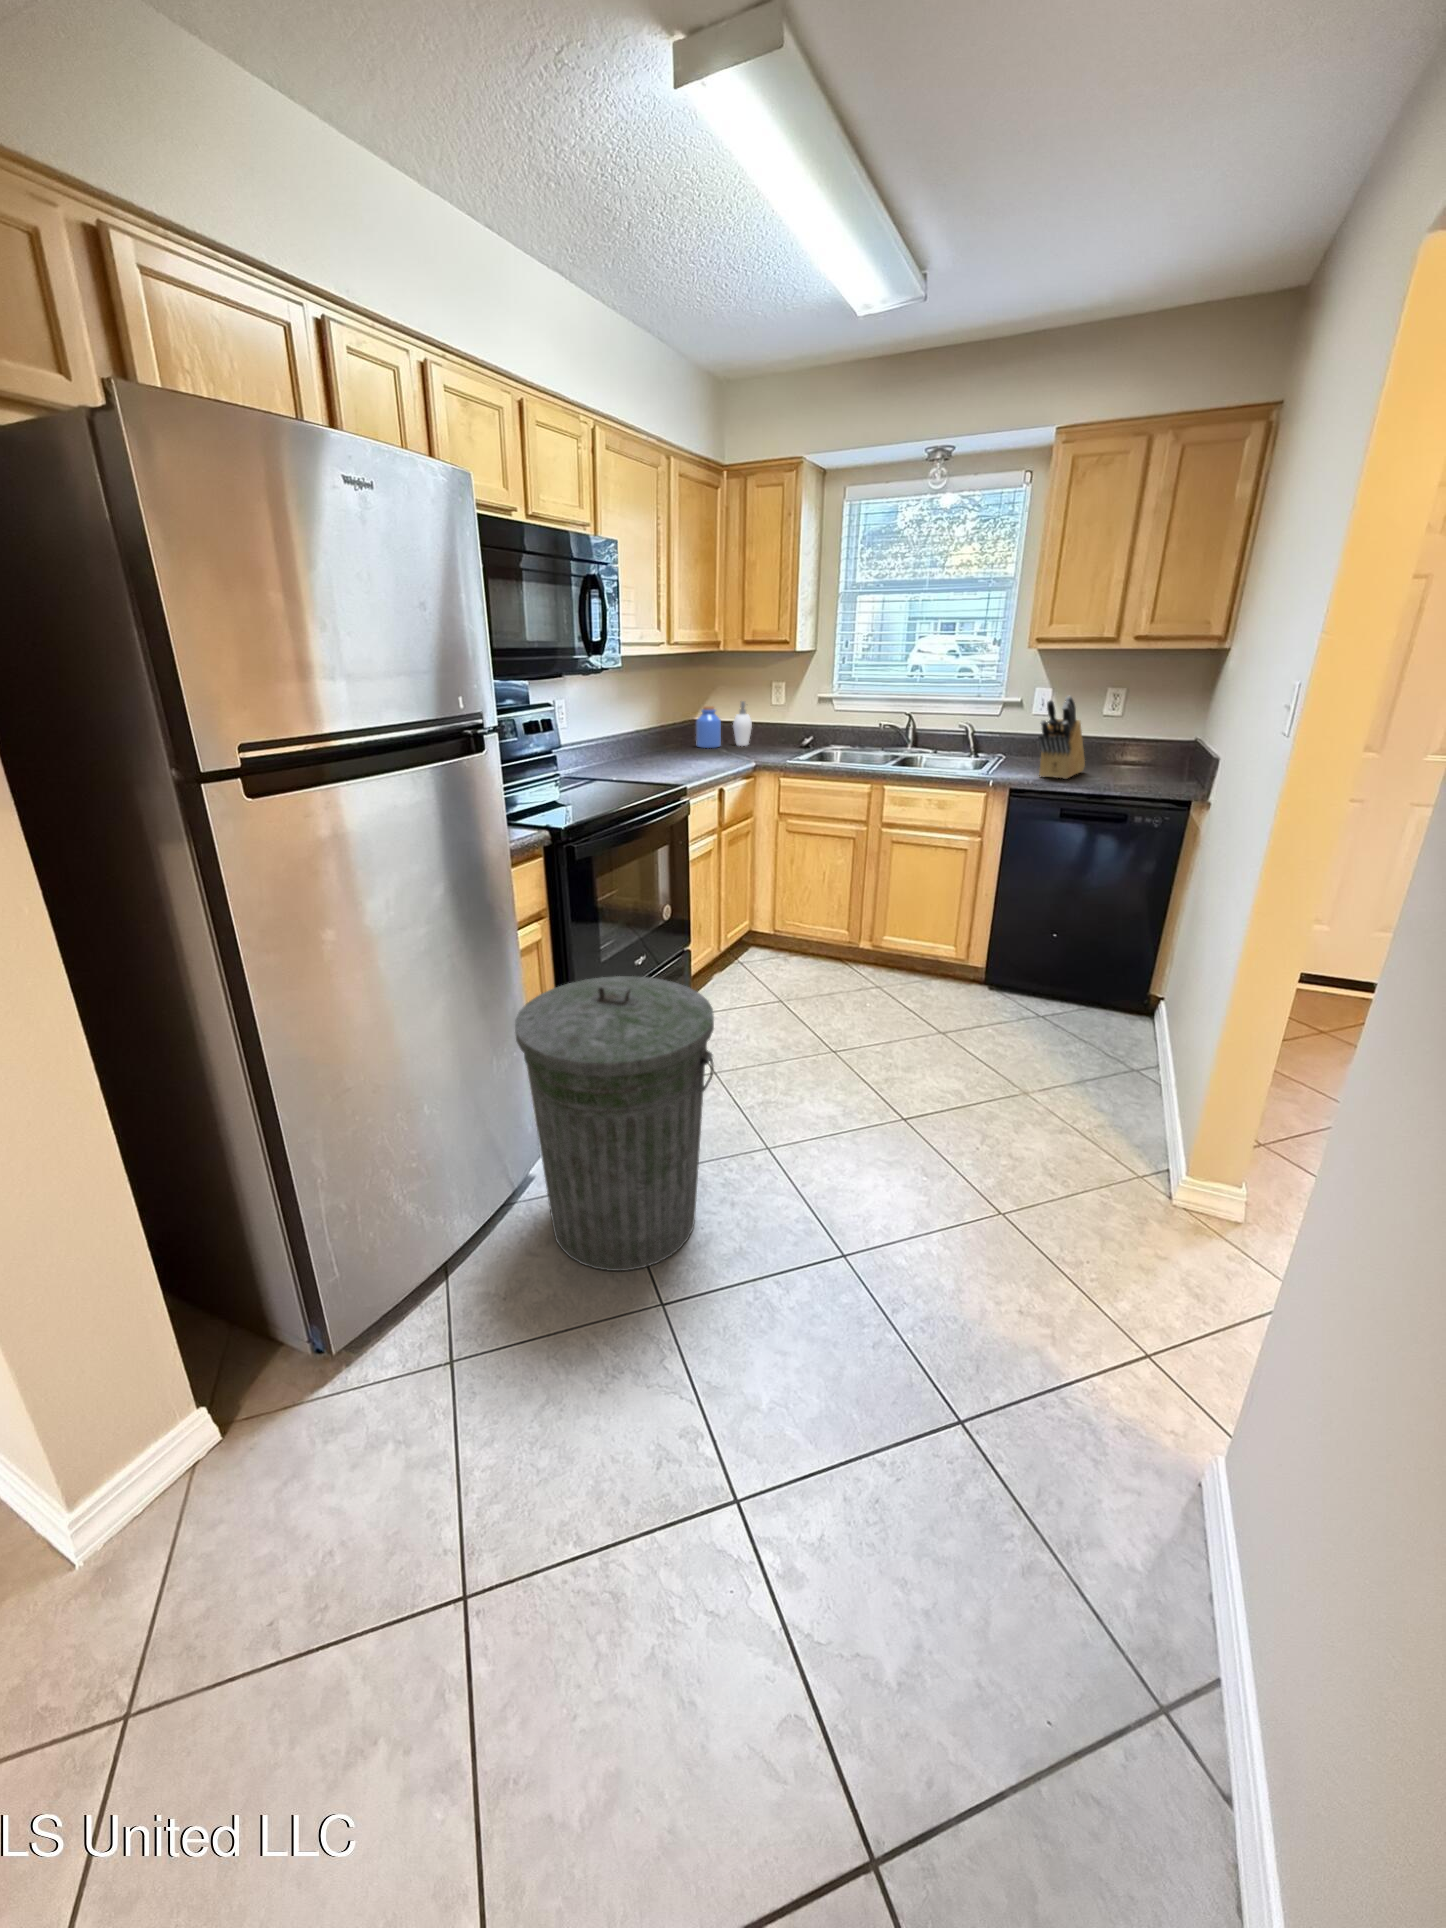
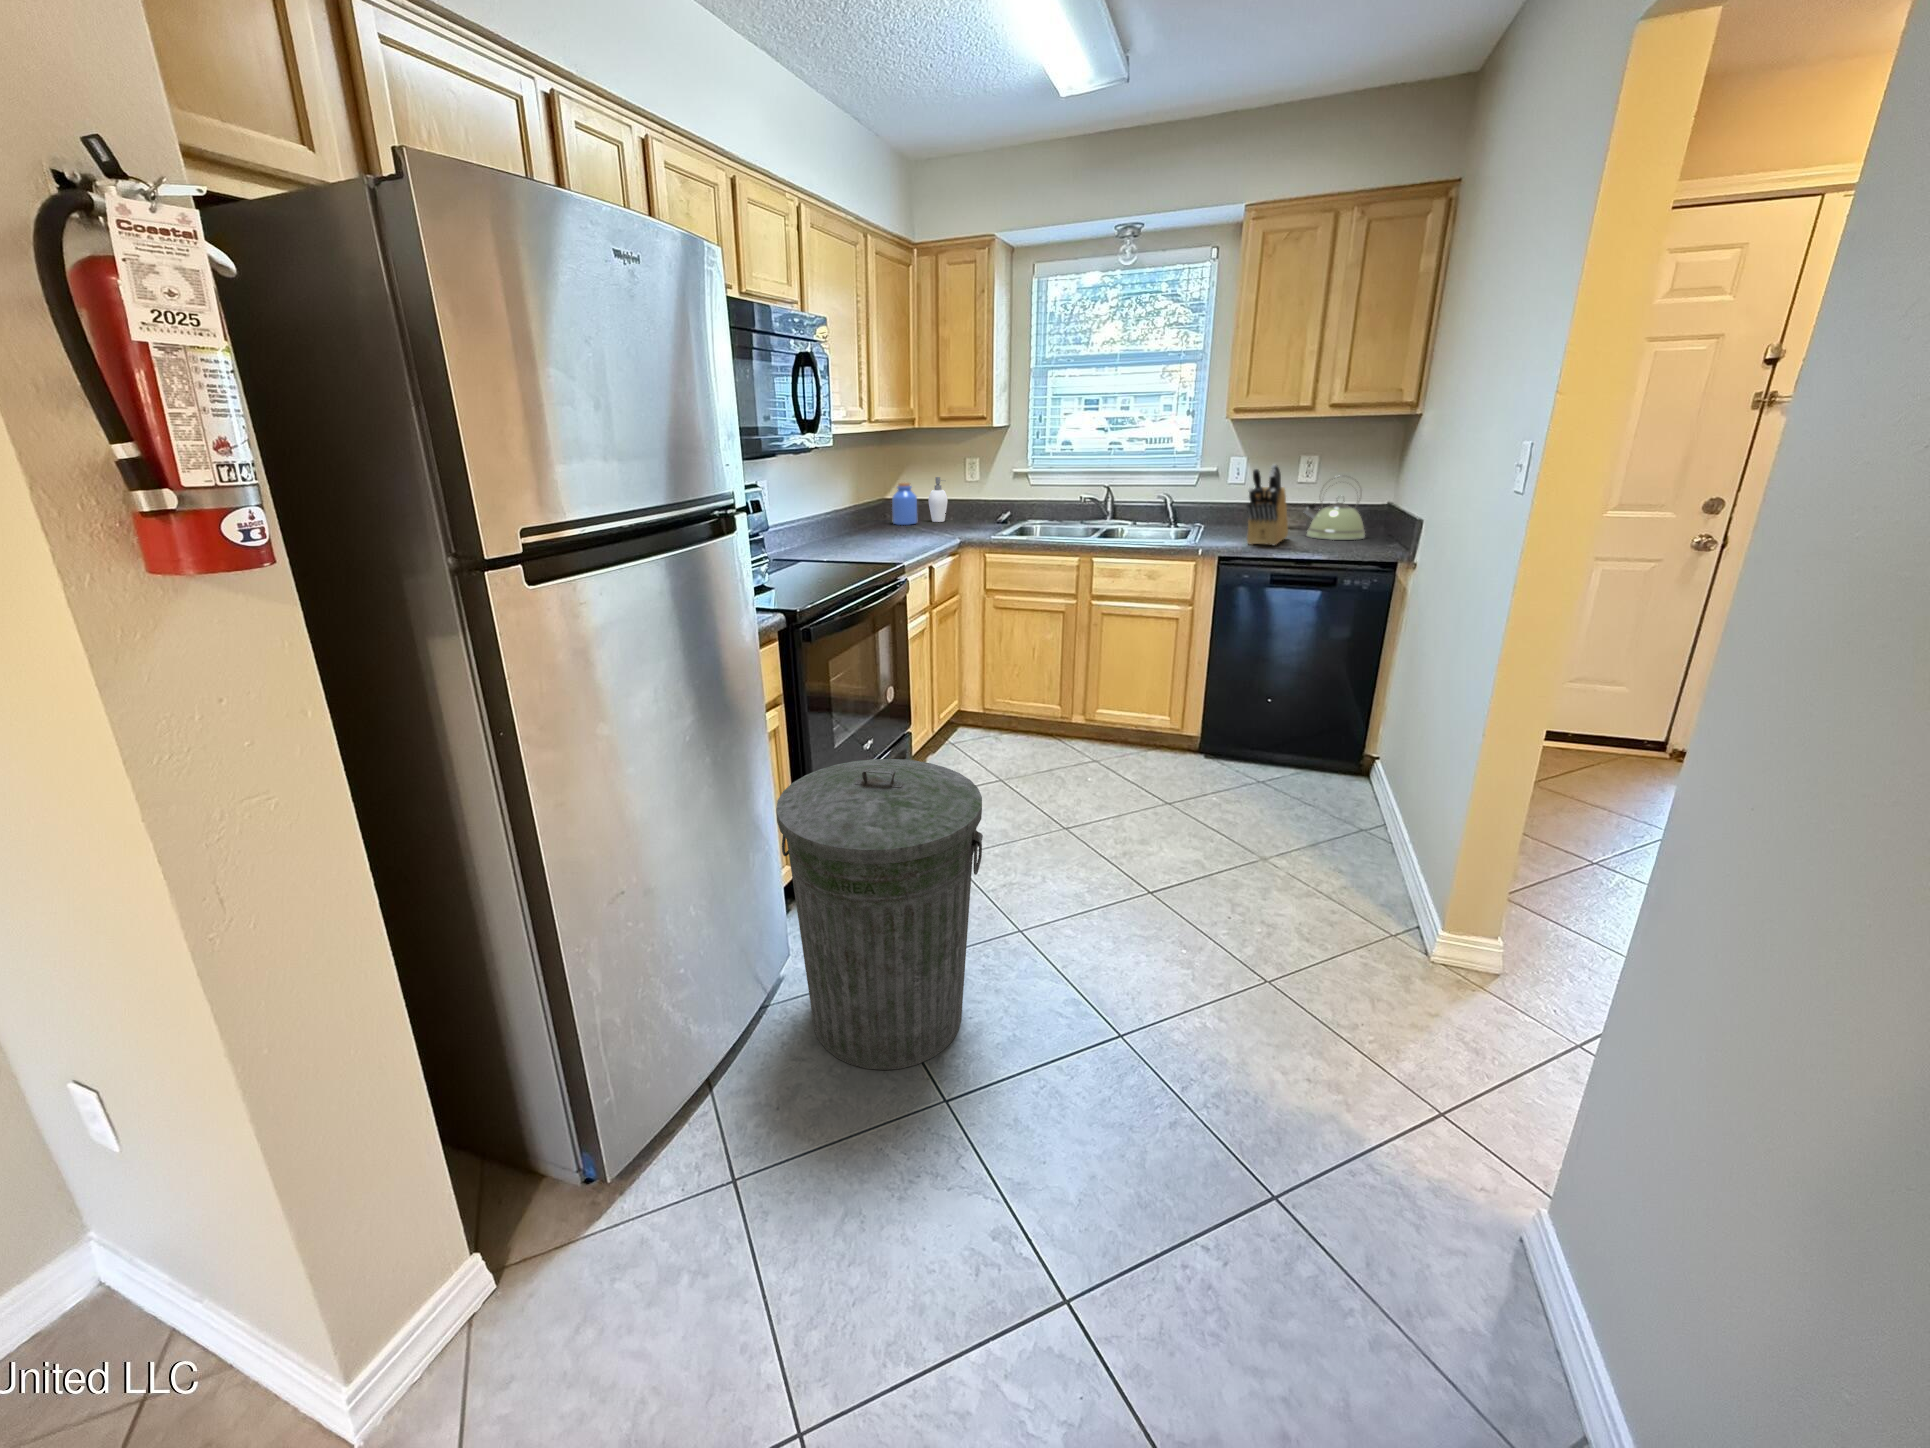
kettle: none [1102,709,1166,775] -> present [1303,478,1365,540]

